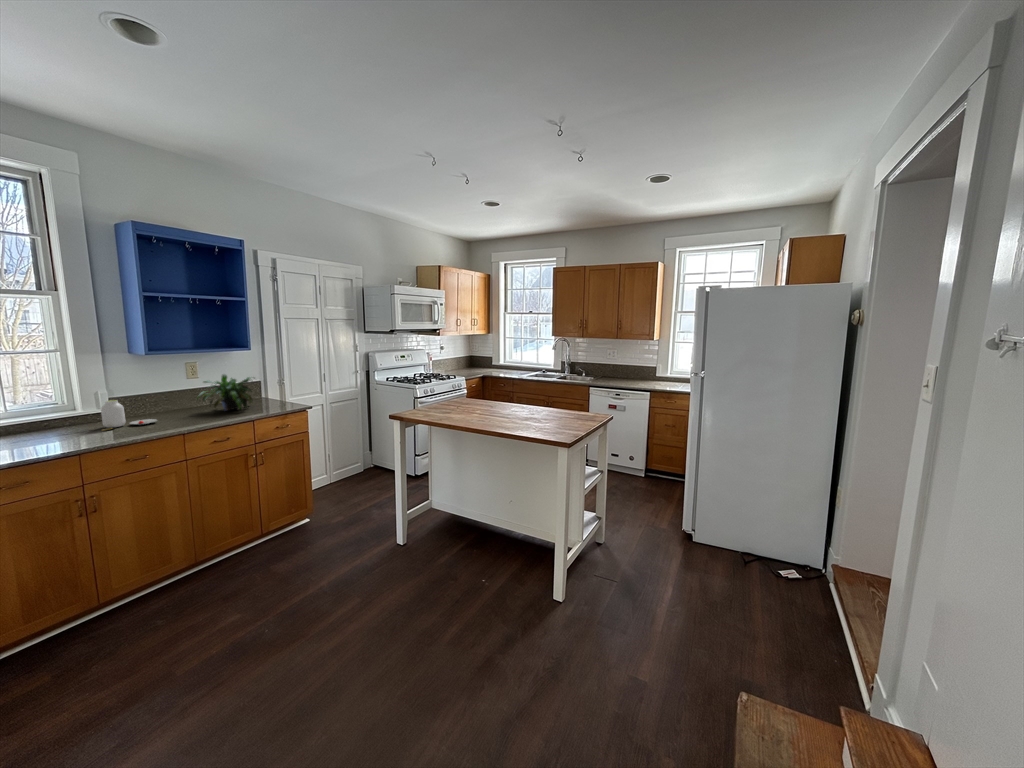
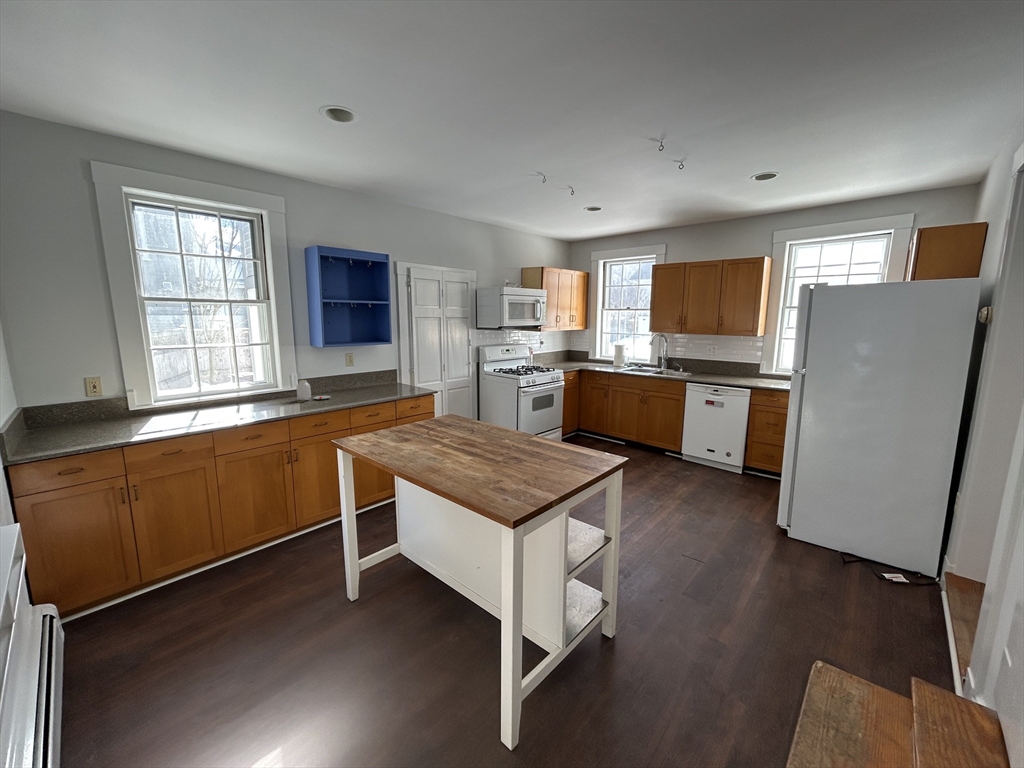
potted plant: present [197,374,252,411] -> none [355,363,396,392]

